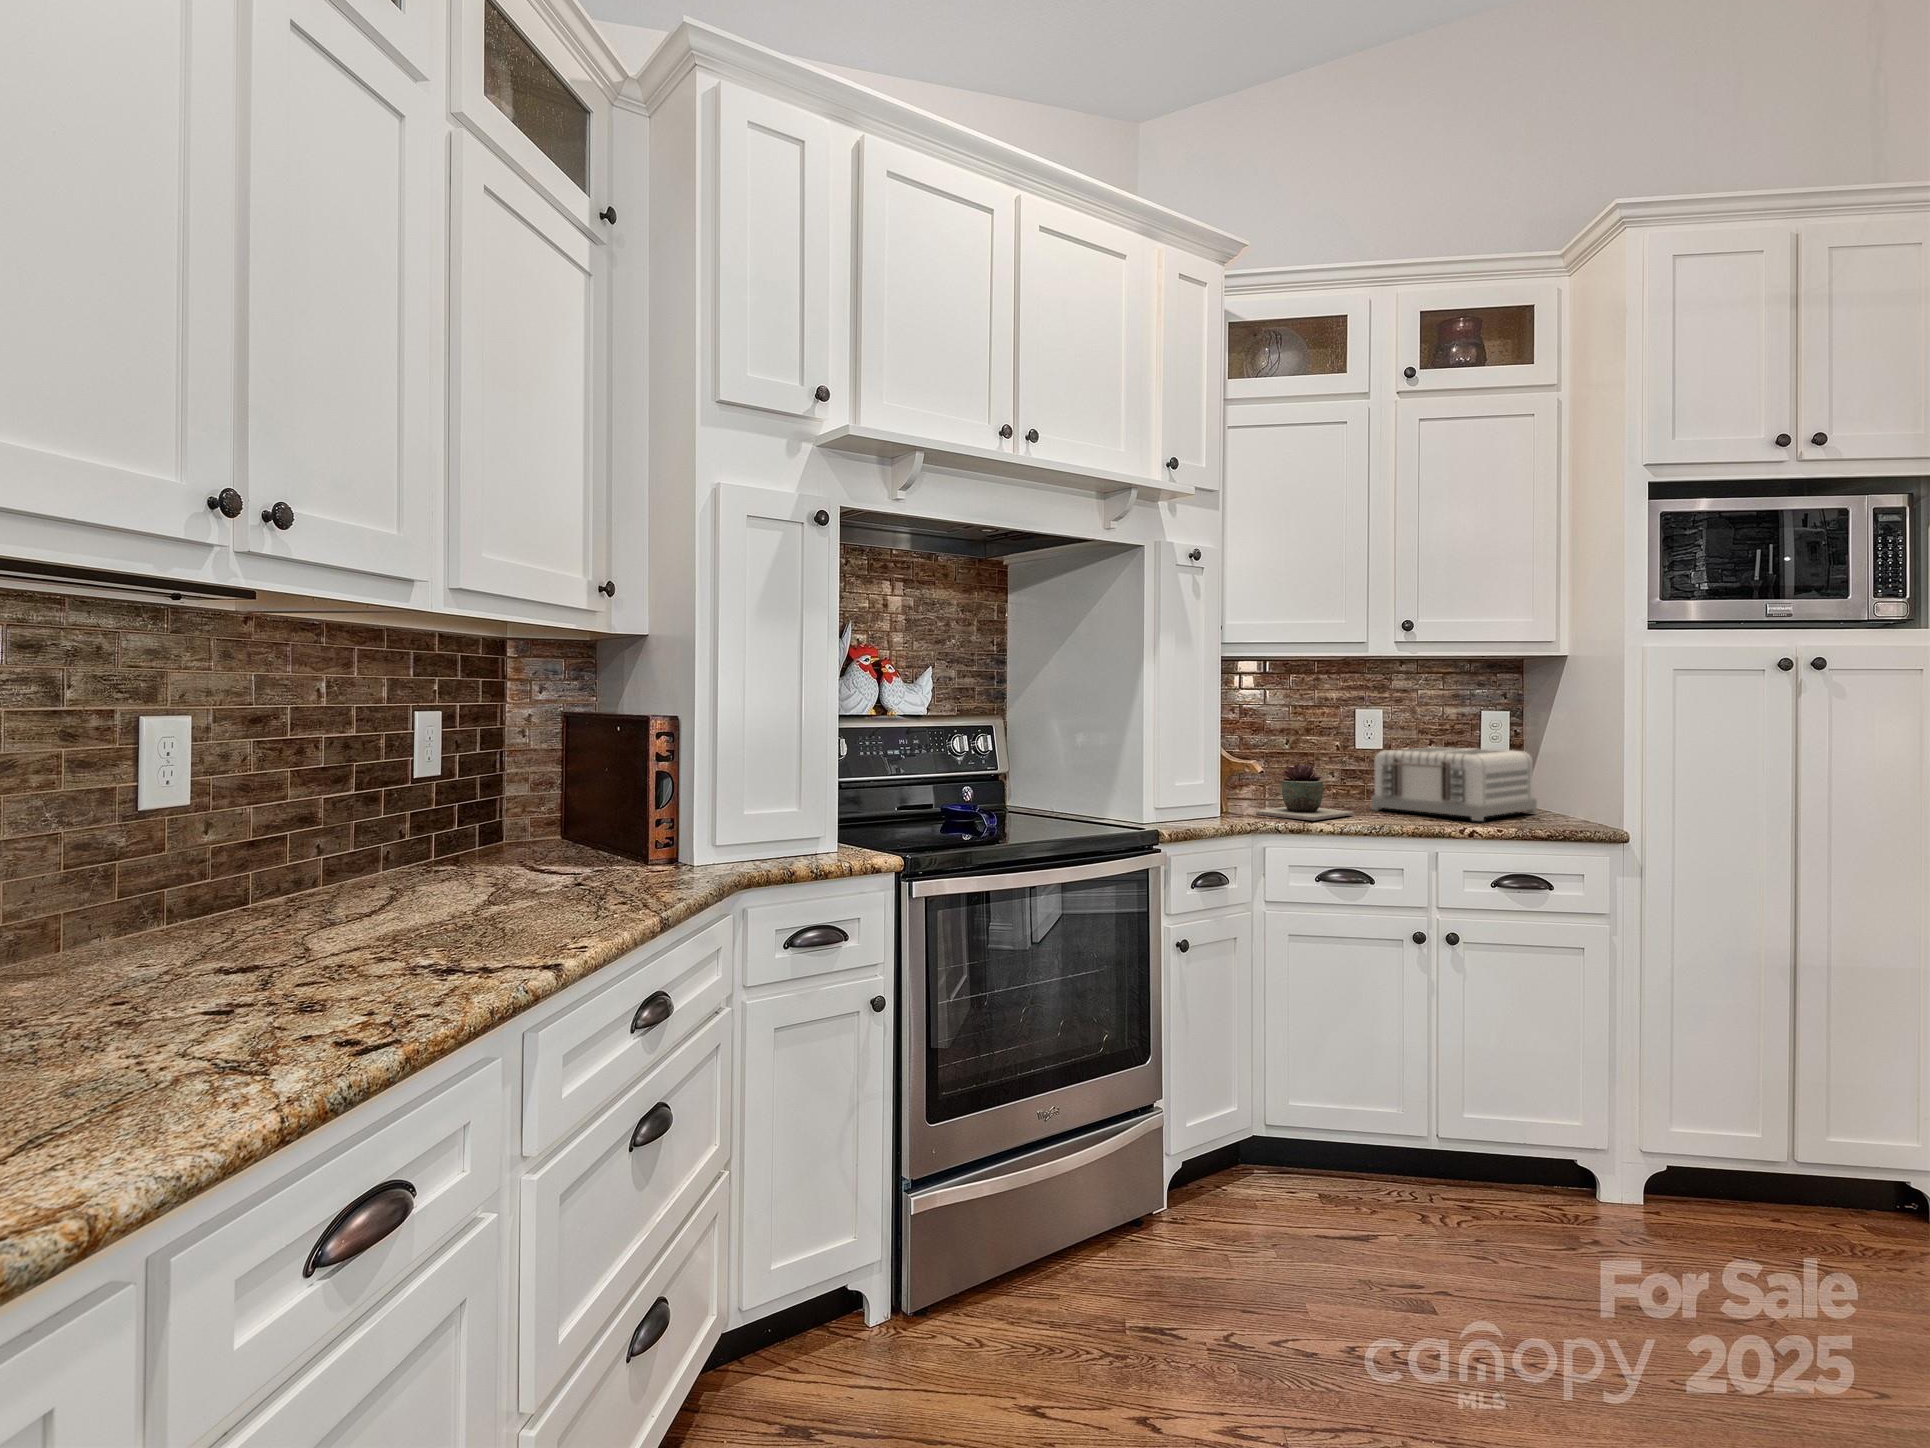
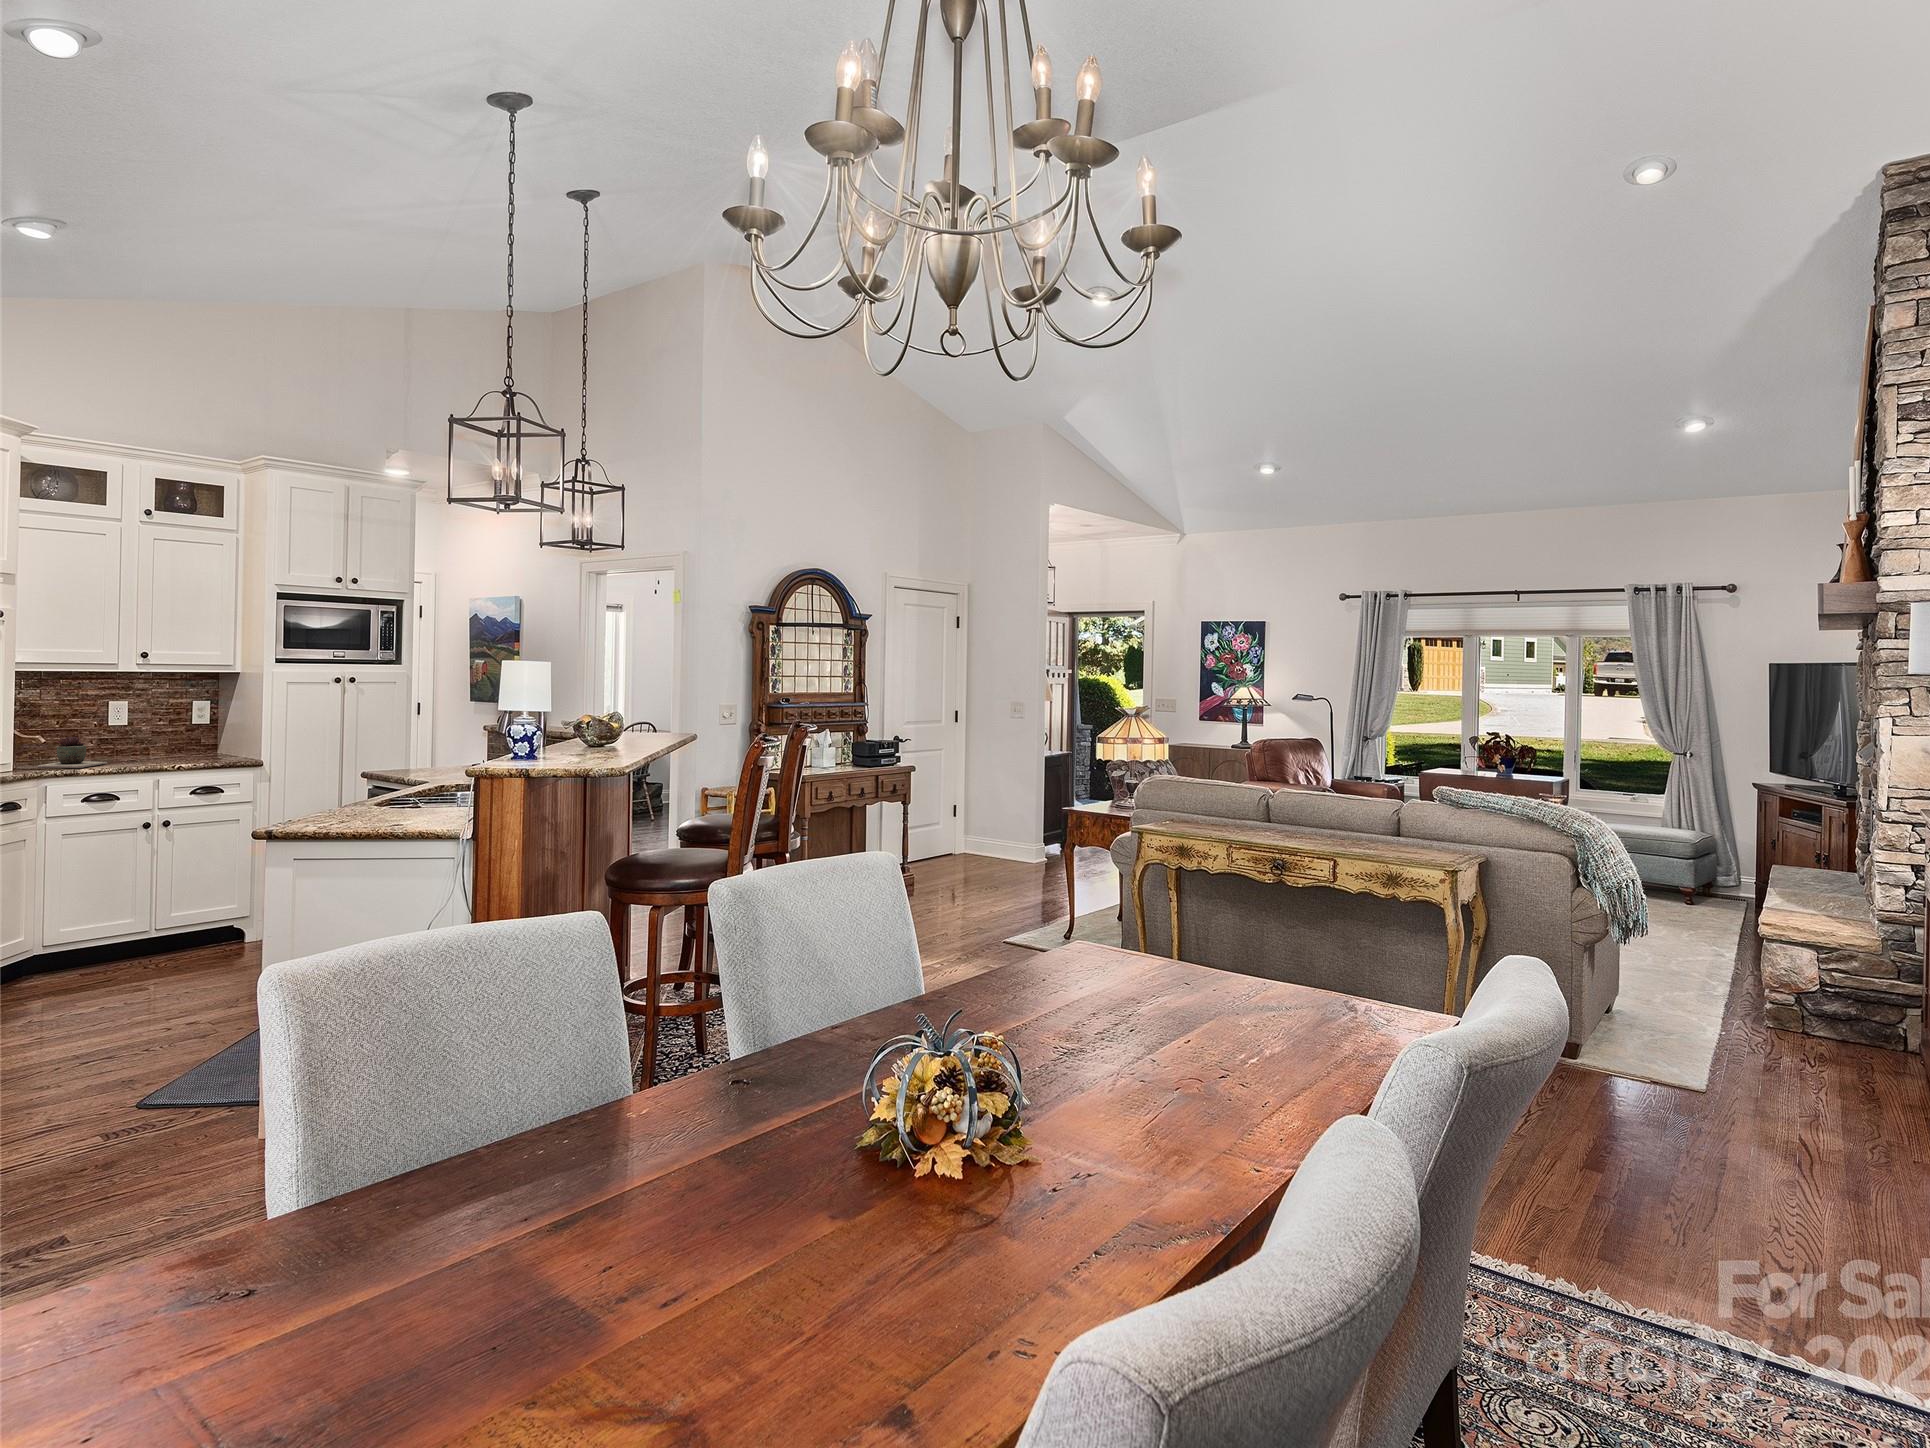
toaster: present [1371,747,1537,821] -> none [119,723,222,762]

